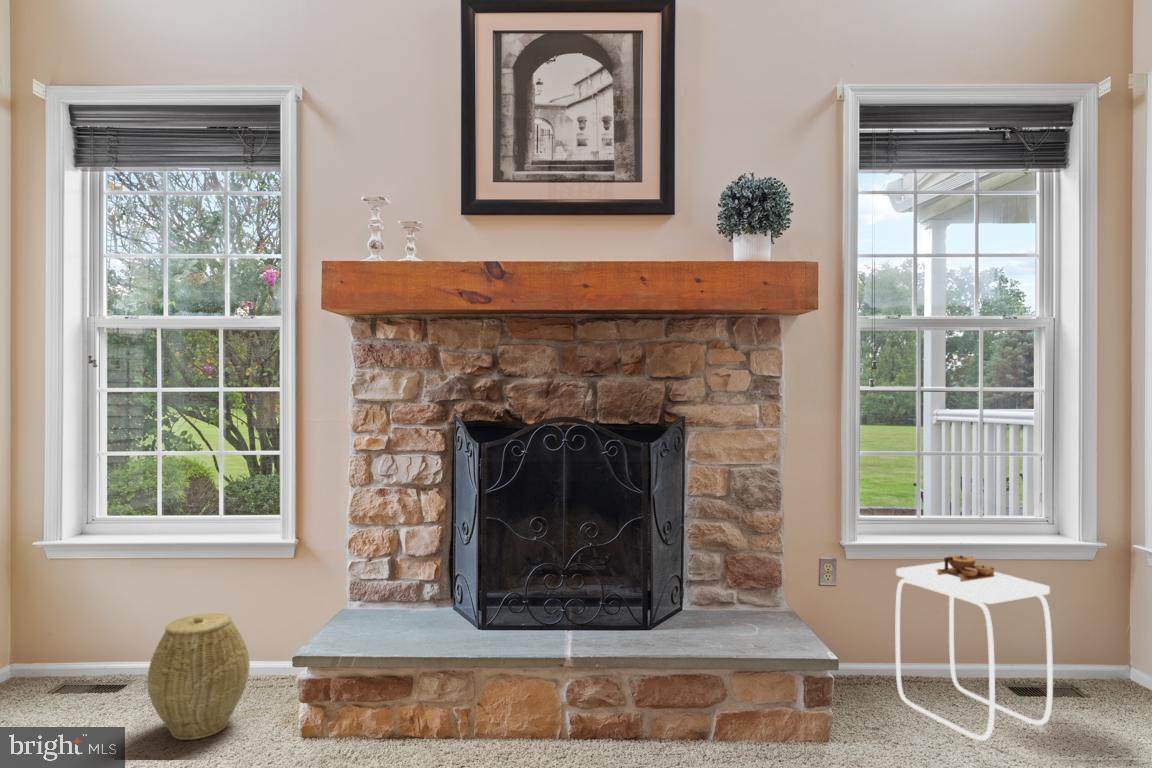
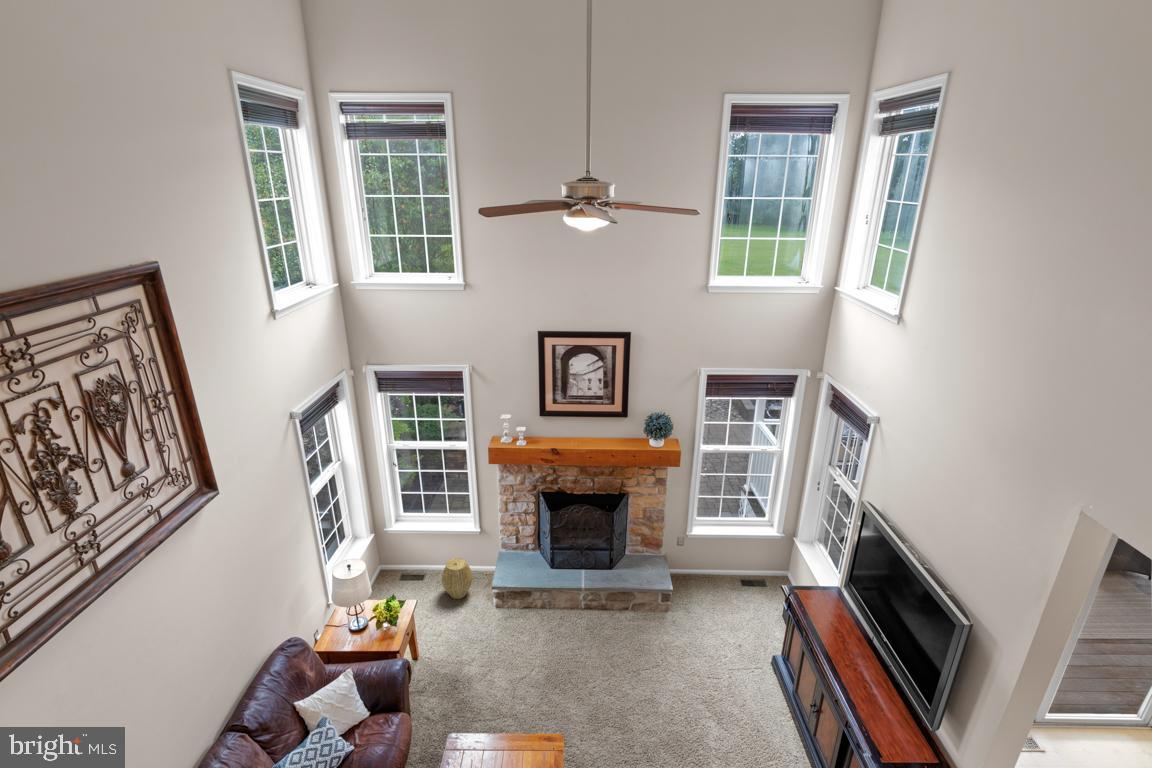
side table: present [895,555,1053,740] -> none [694,546,742,610]

